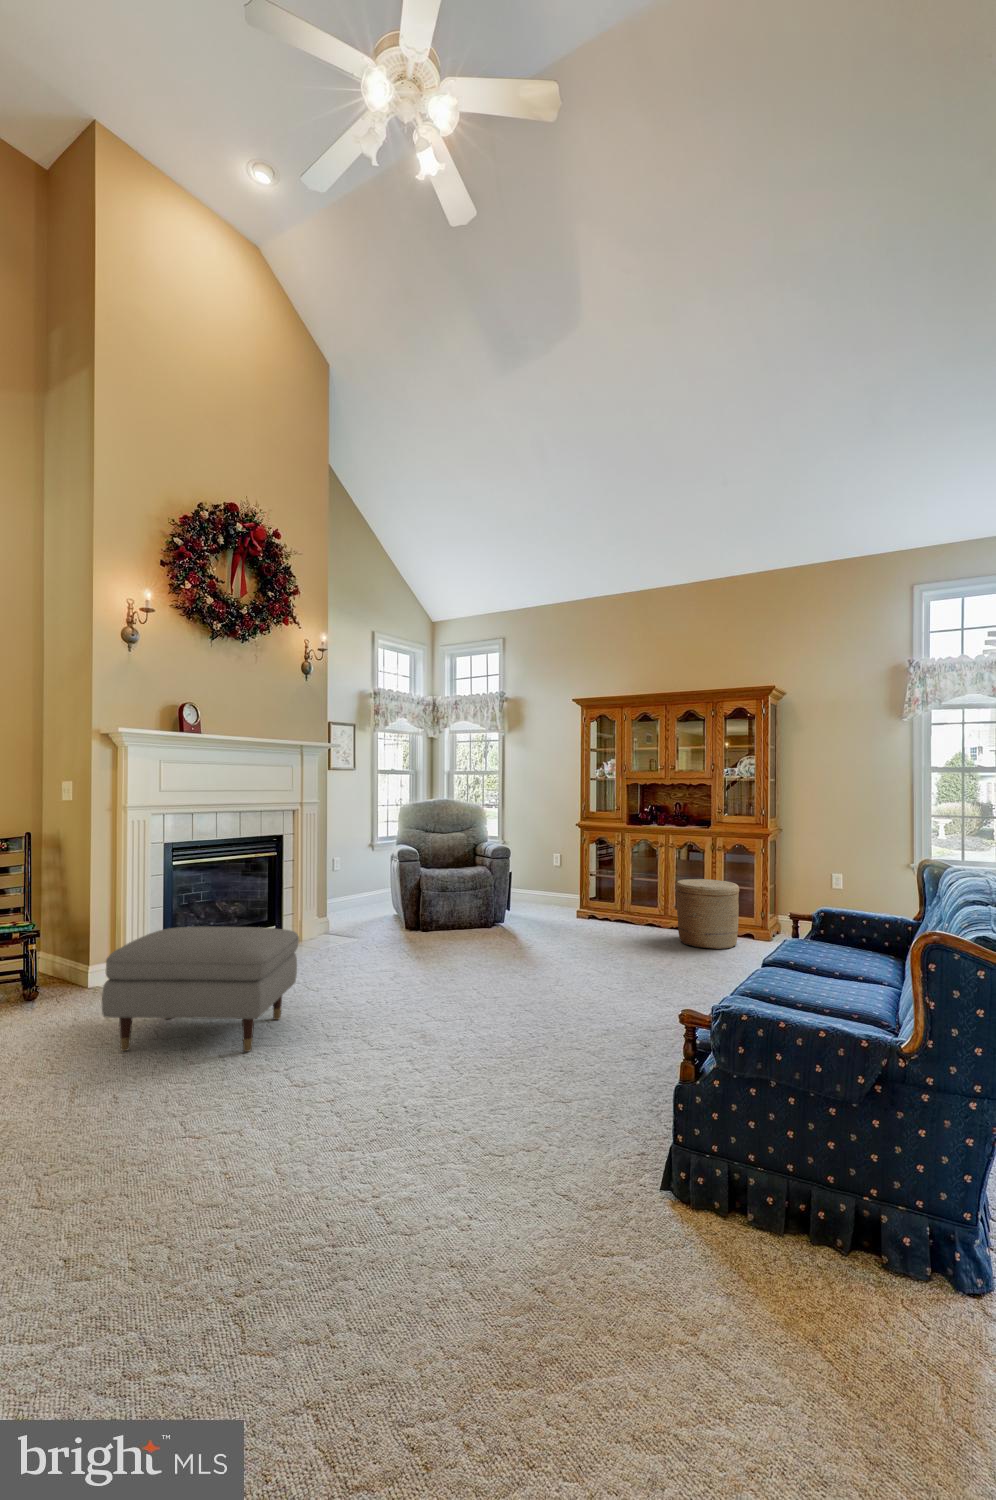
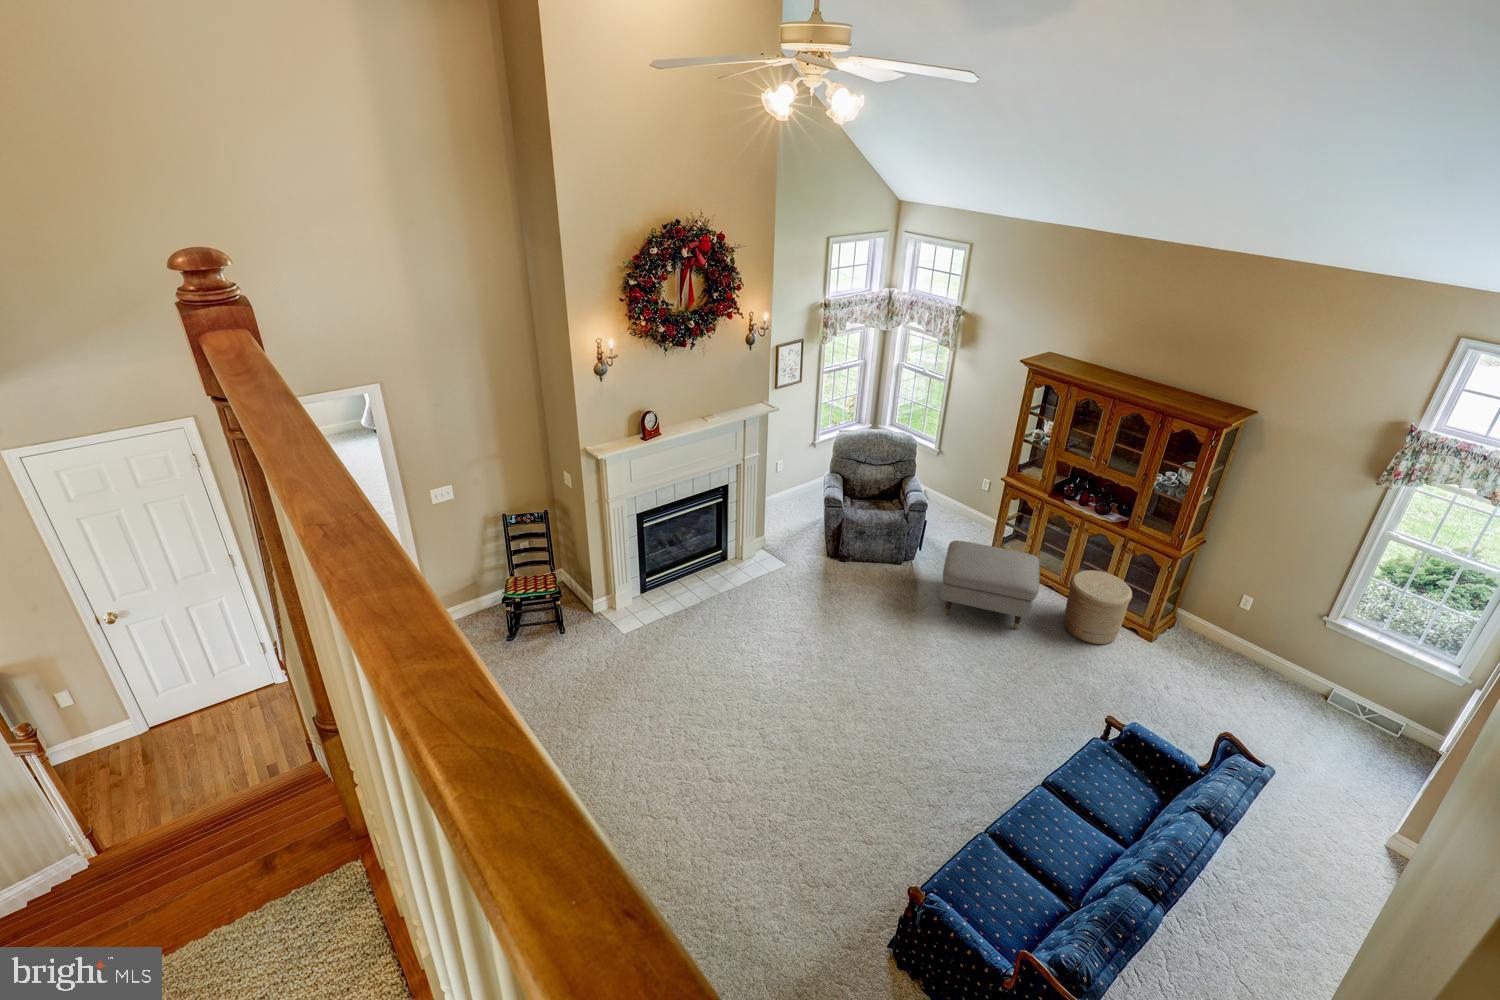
ottoman: present [102,927,299,1052] -> present [940,540,1040,629]

